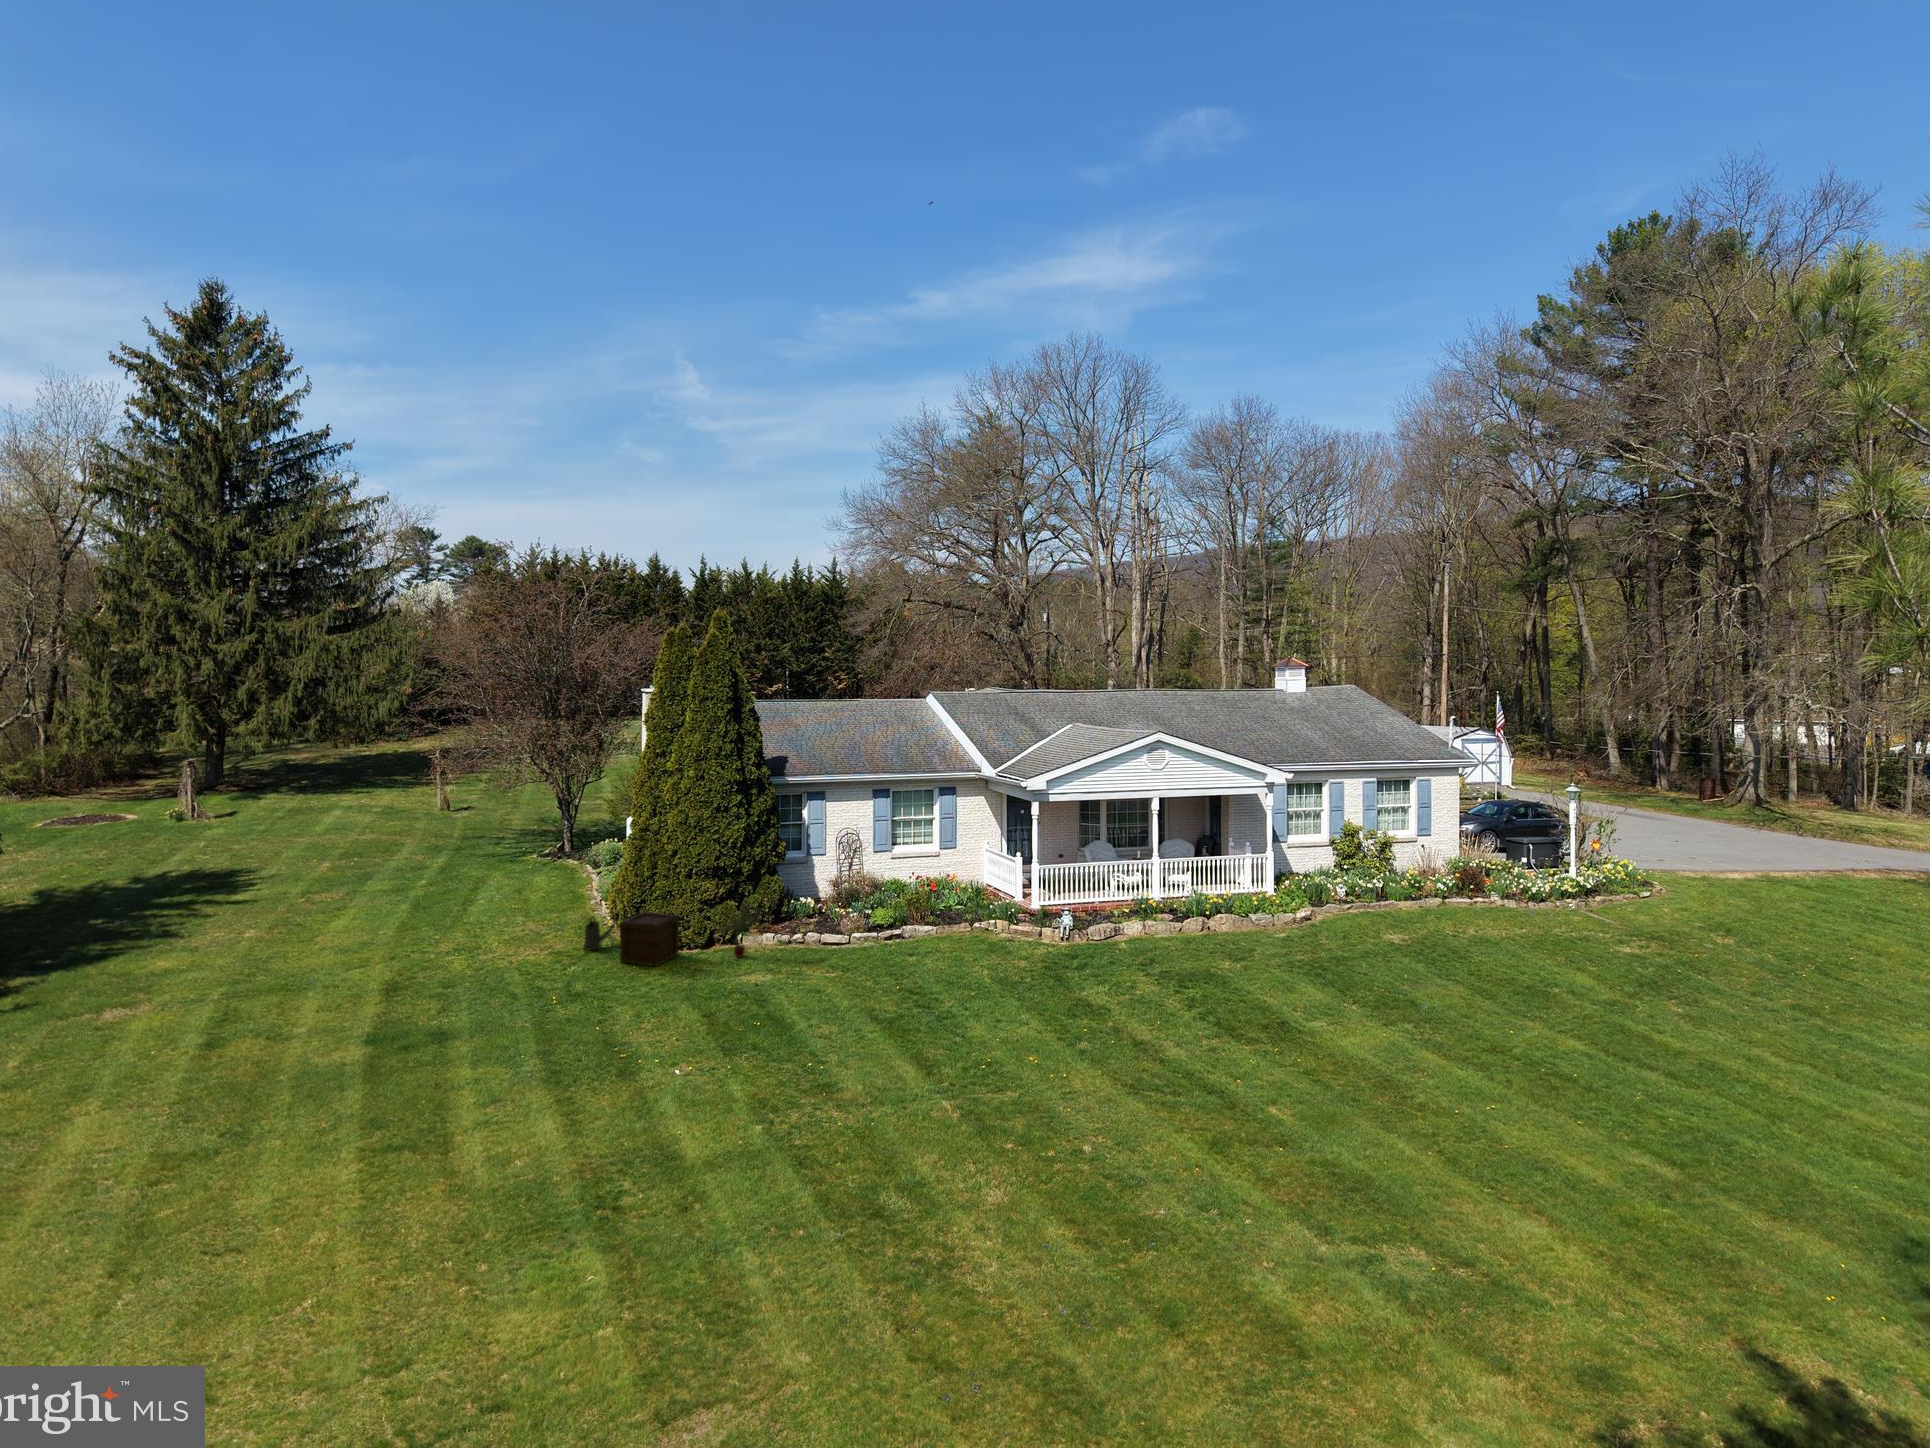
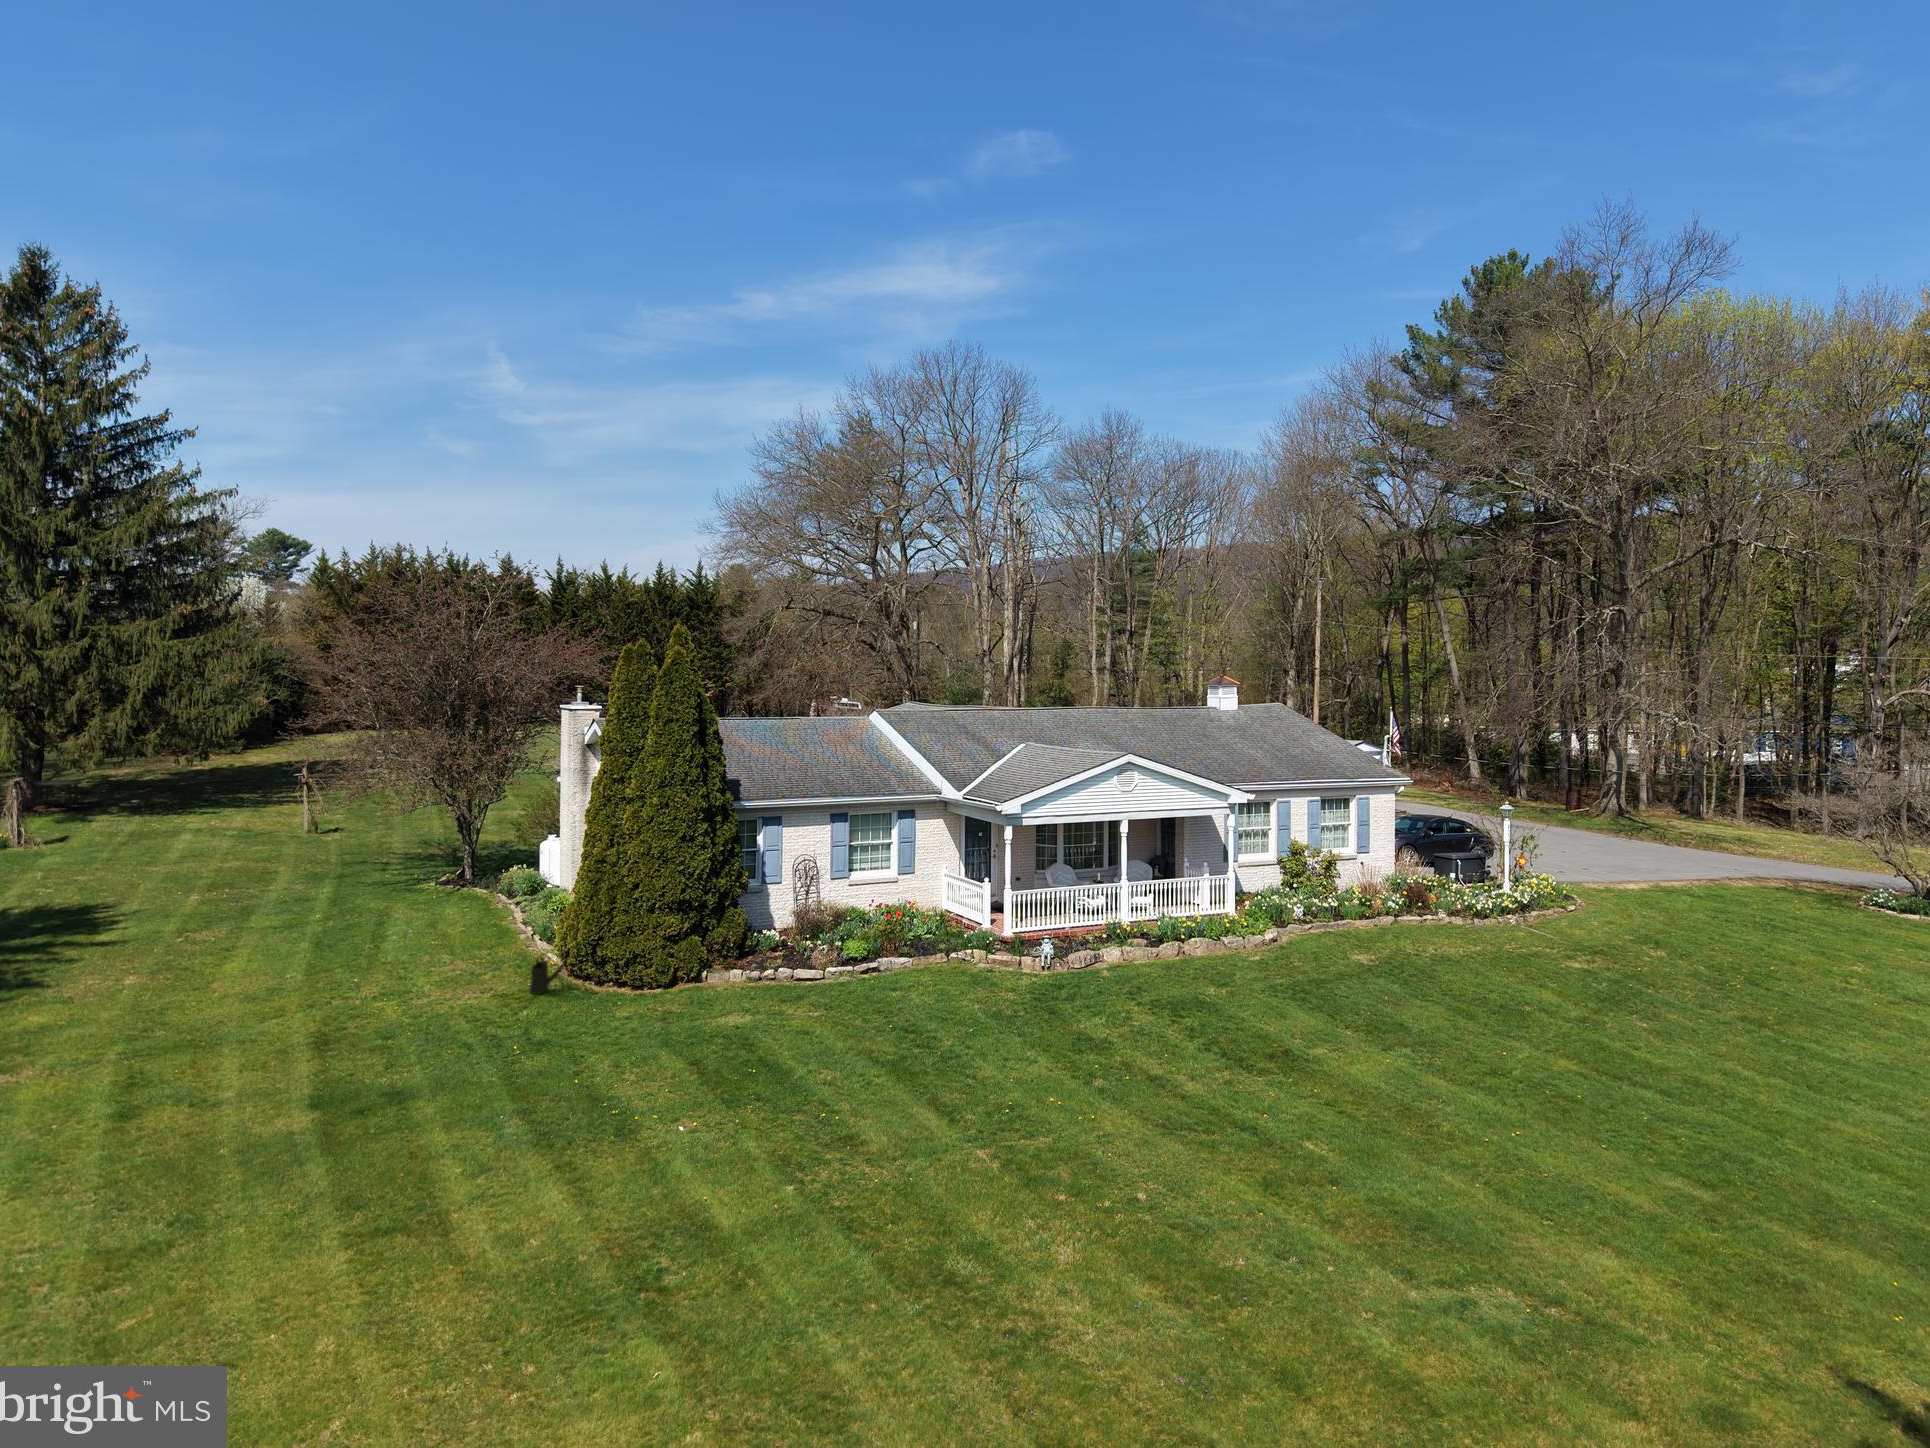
round table: none [216,759,257,782] -> present [35,779,82,806]
potted tree: present [719,904,761,957] -> none [684,936,731,997]
wooden crate: present [620,912,679,966] -> none [576,950,640,1010]

